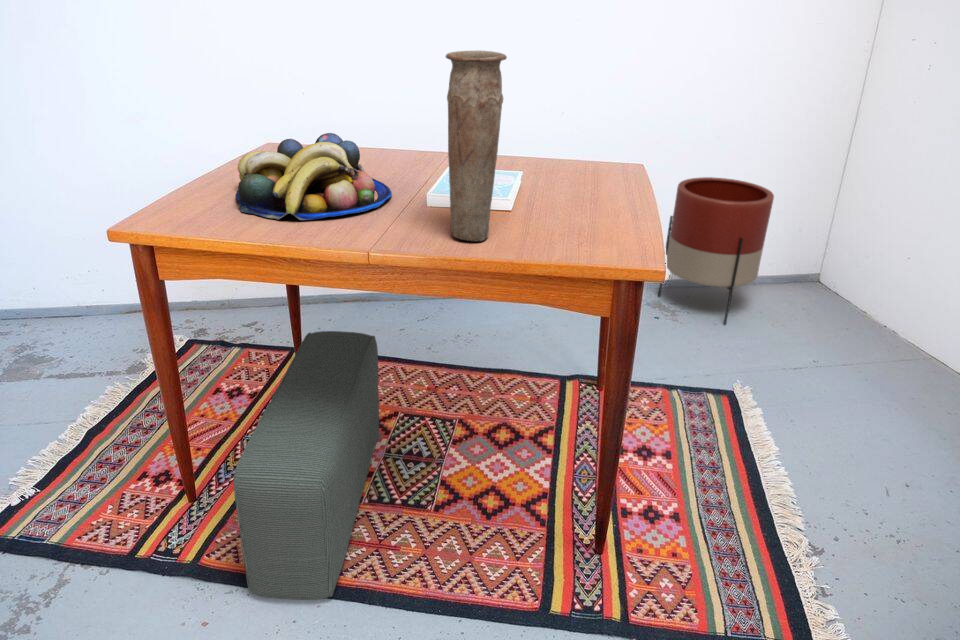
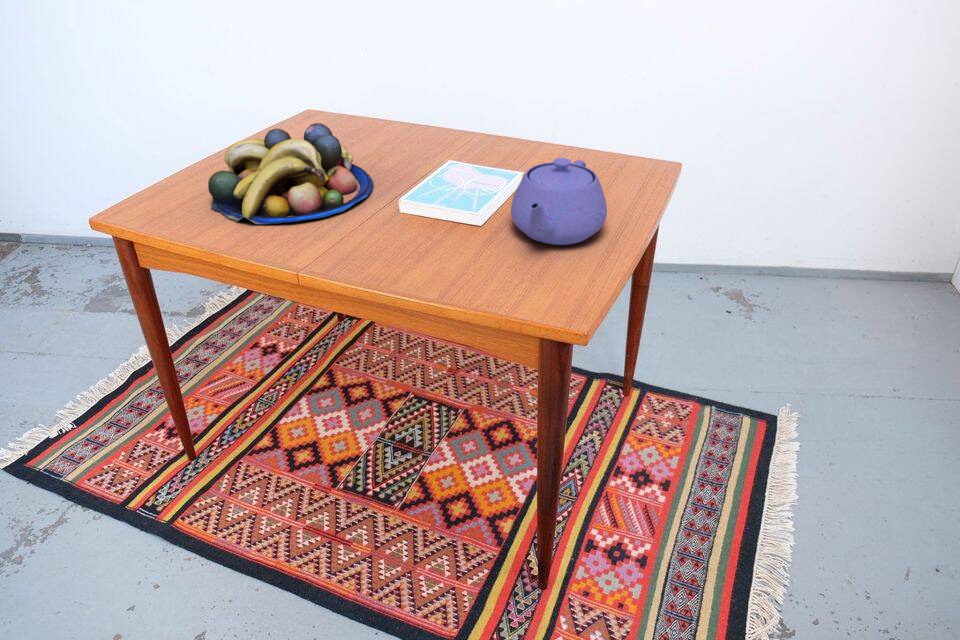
vase: present [446,51,507,241] -> none [363,63,432,270]
teapot: none [539,143,625,218] -> present [511,158,607,245]
planter: present [658,177,774,324] -> none [736,159,882,330]
pouf: present [234,331,379,600] -> none [170,313,383,585]

